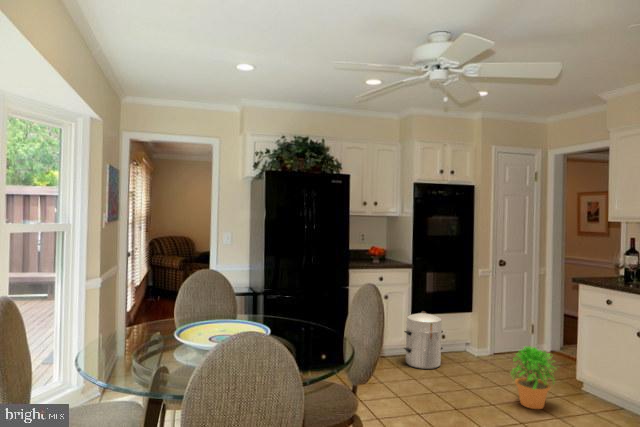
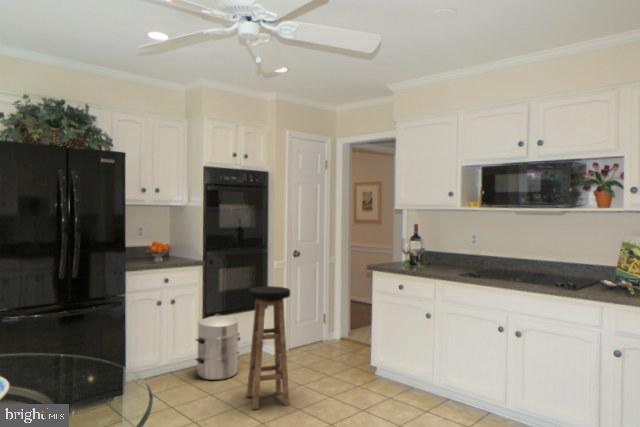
bar stool: none [446,290,486,399] -> present [247,286,290,409]
potted plant: present [511,346,554,409] -> none [315,340,363,407]

